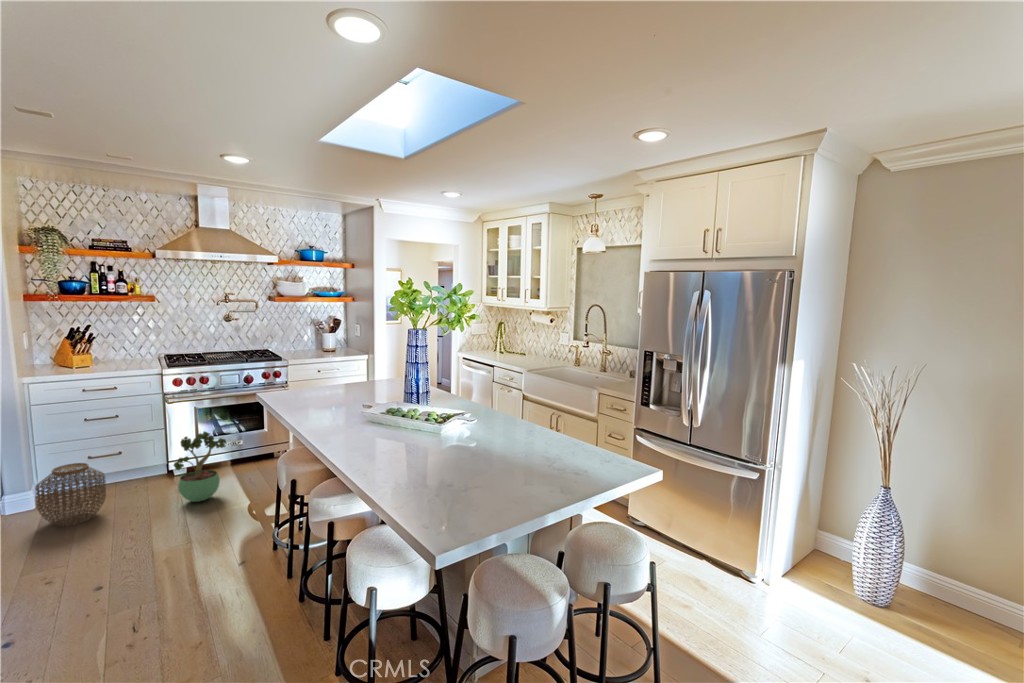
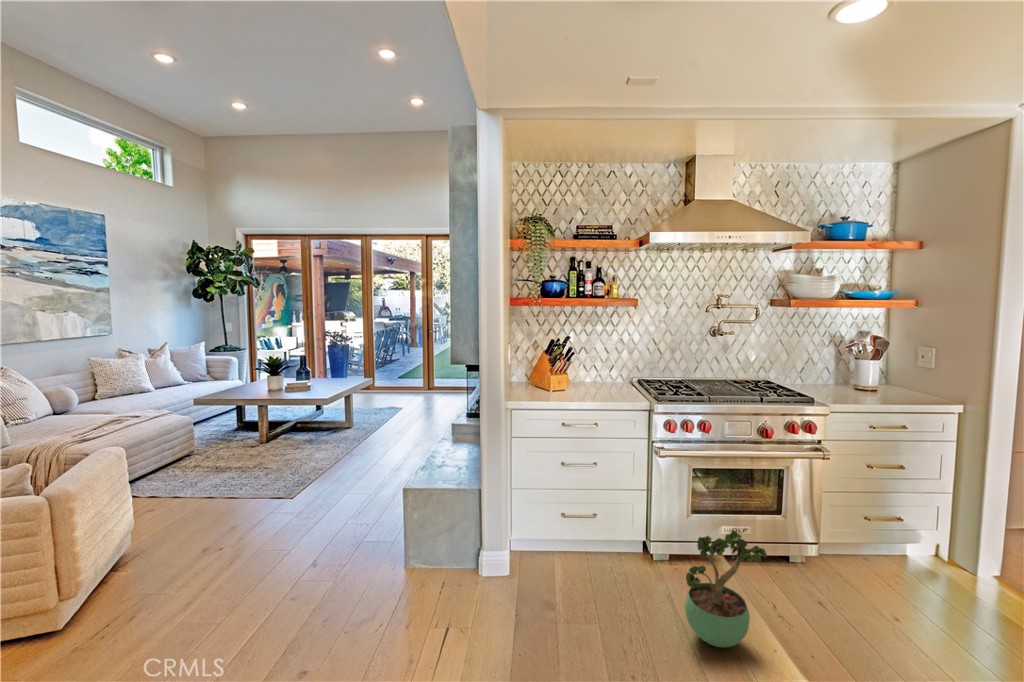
woven basket: present [35,463,106,526] -> none [516,533,591,629]

